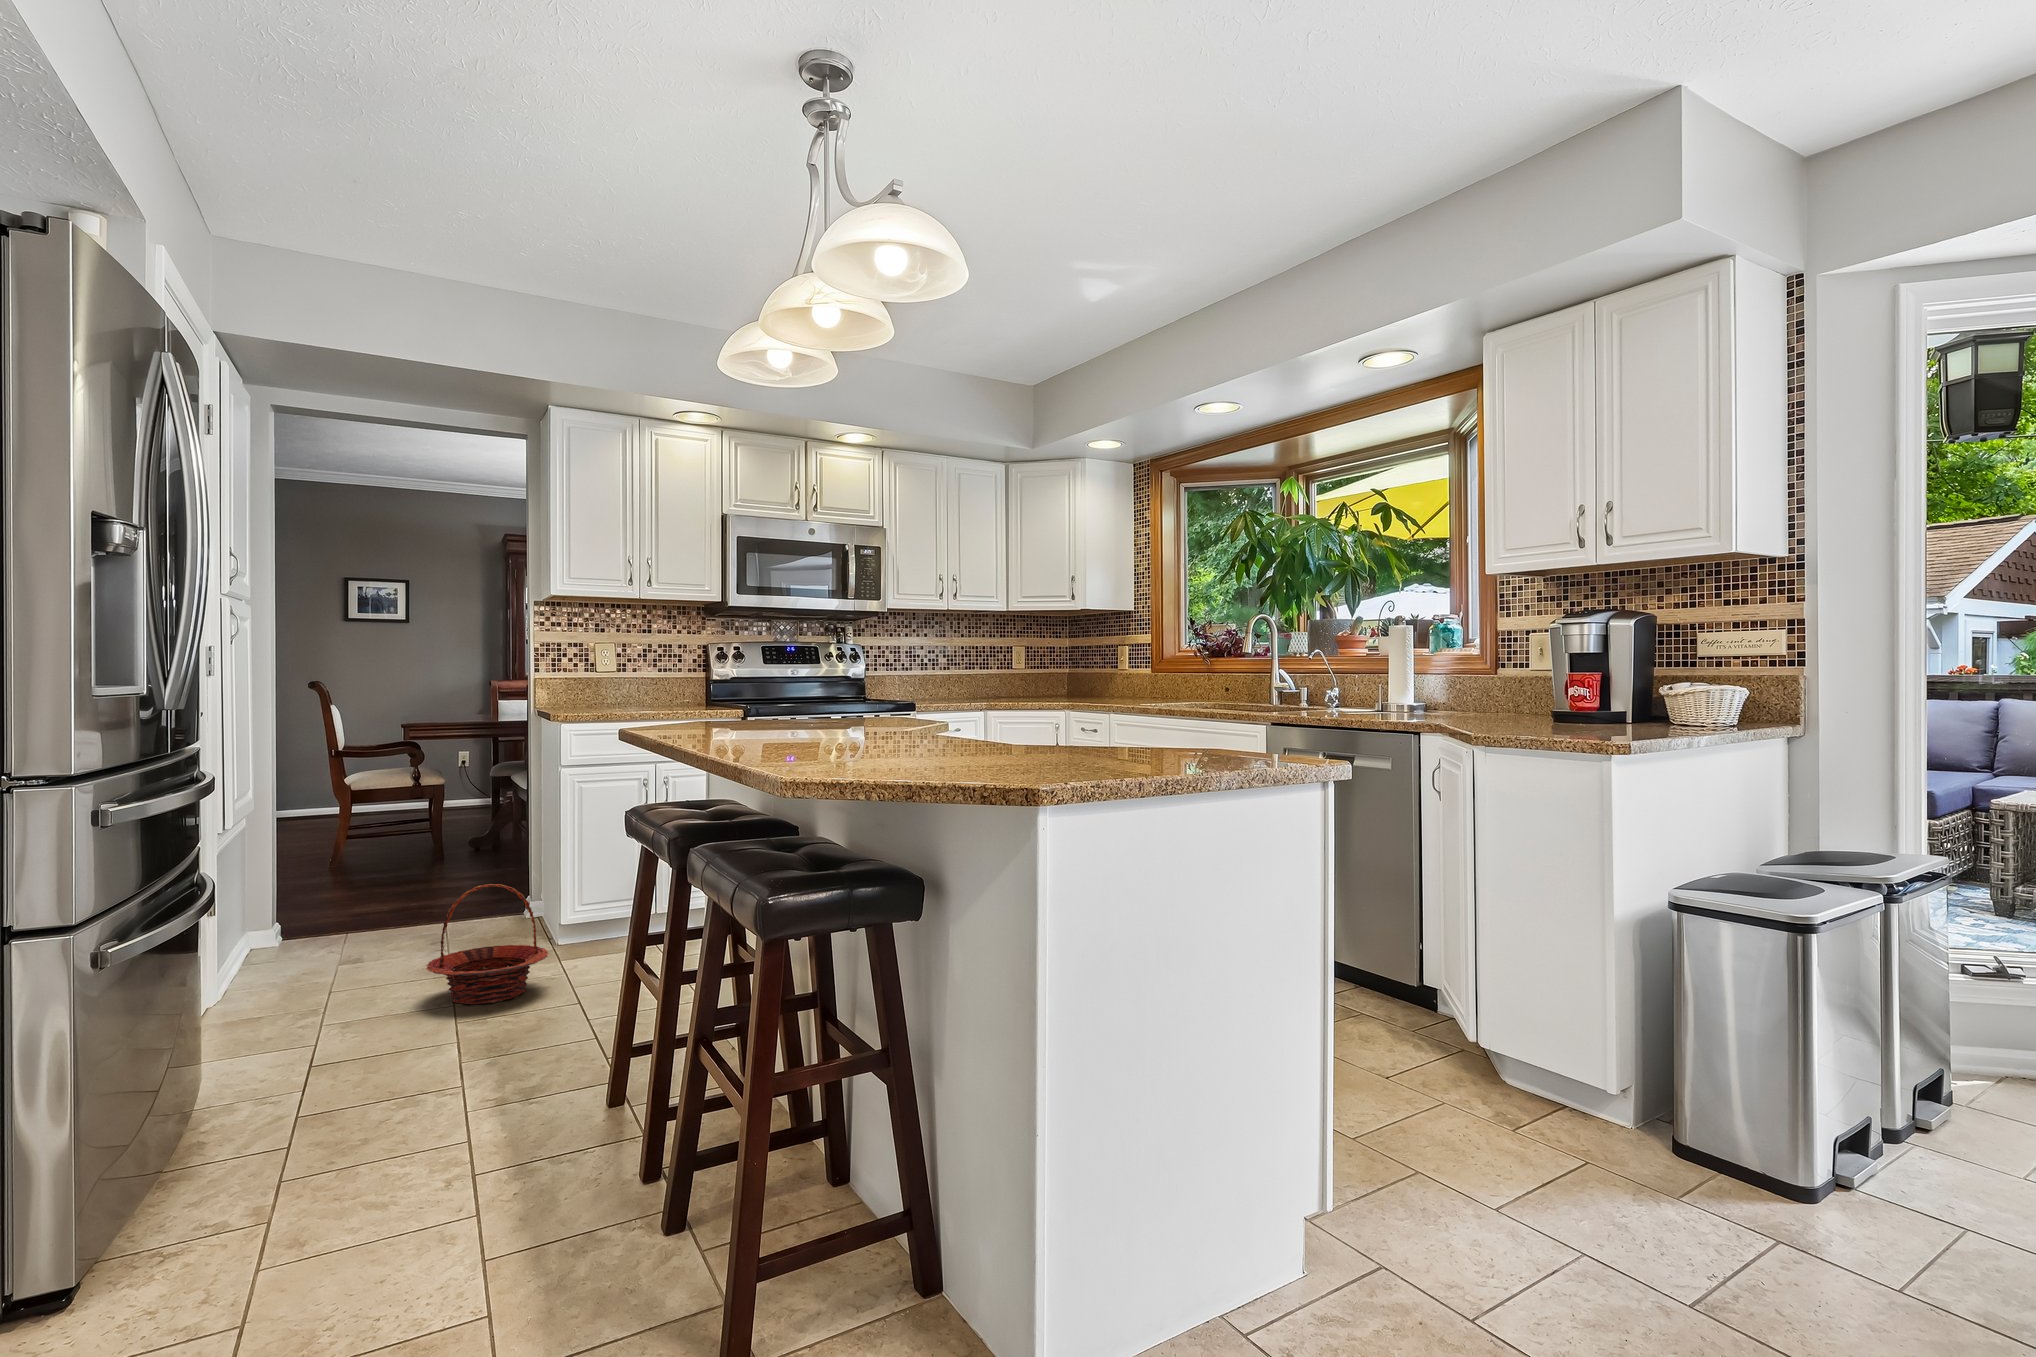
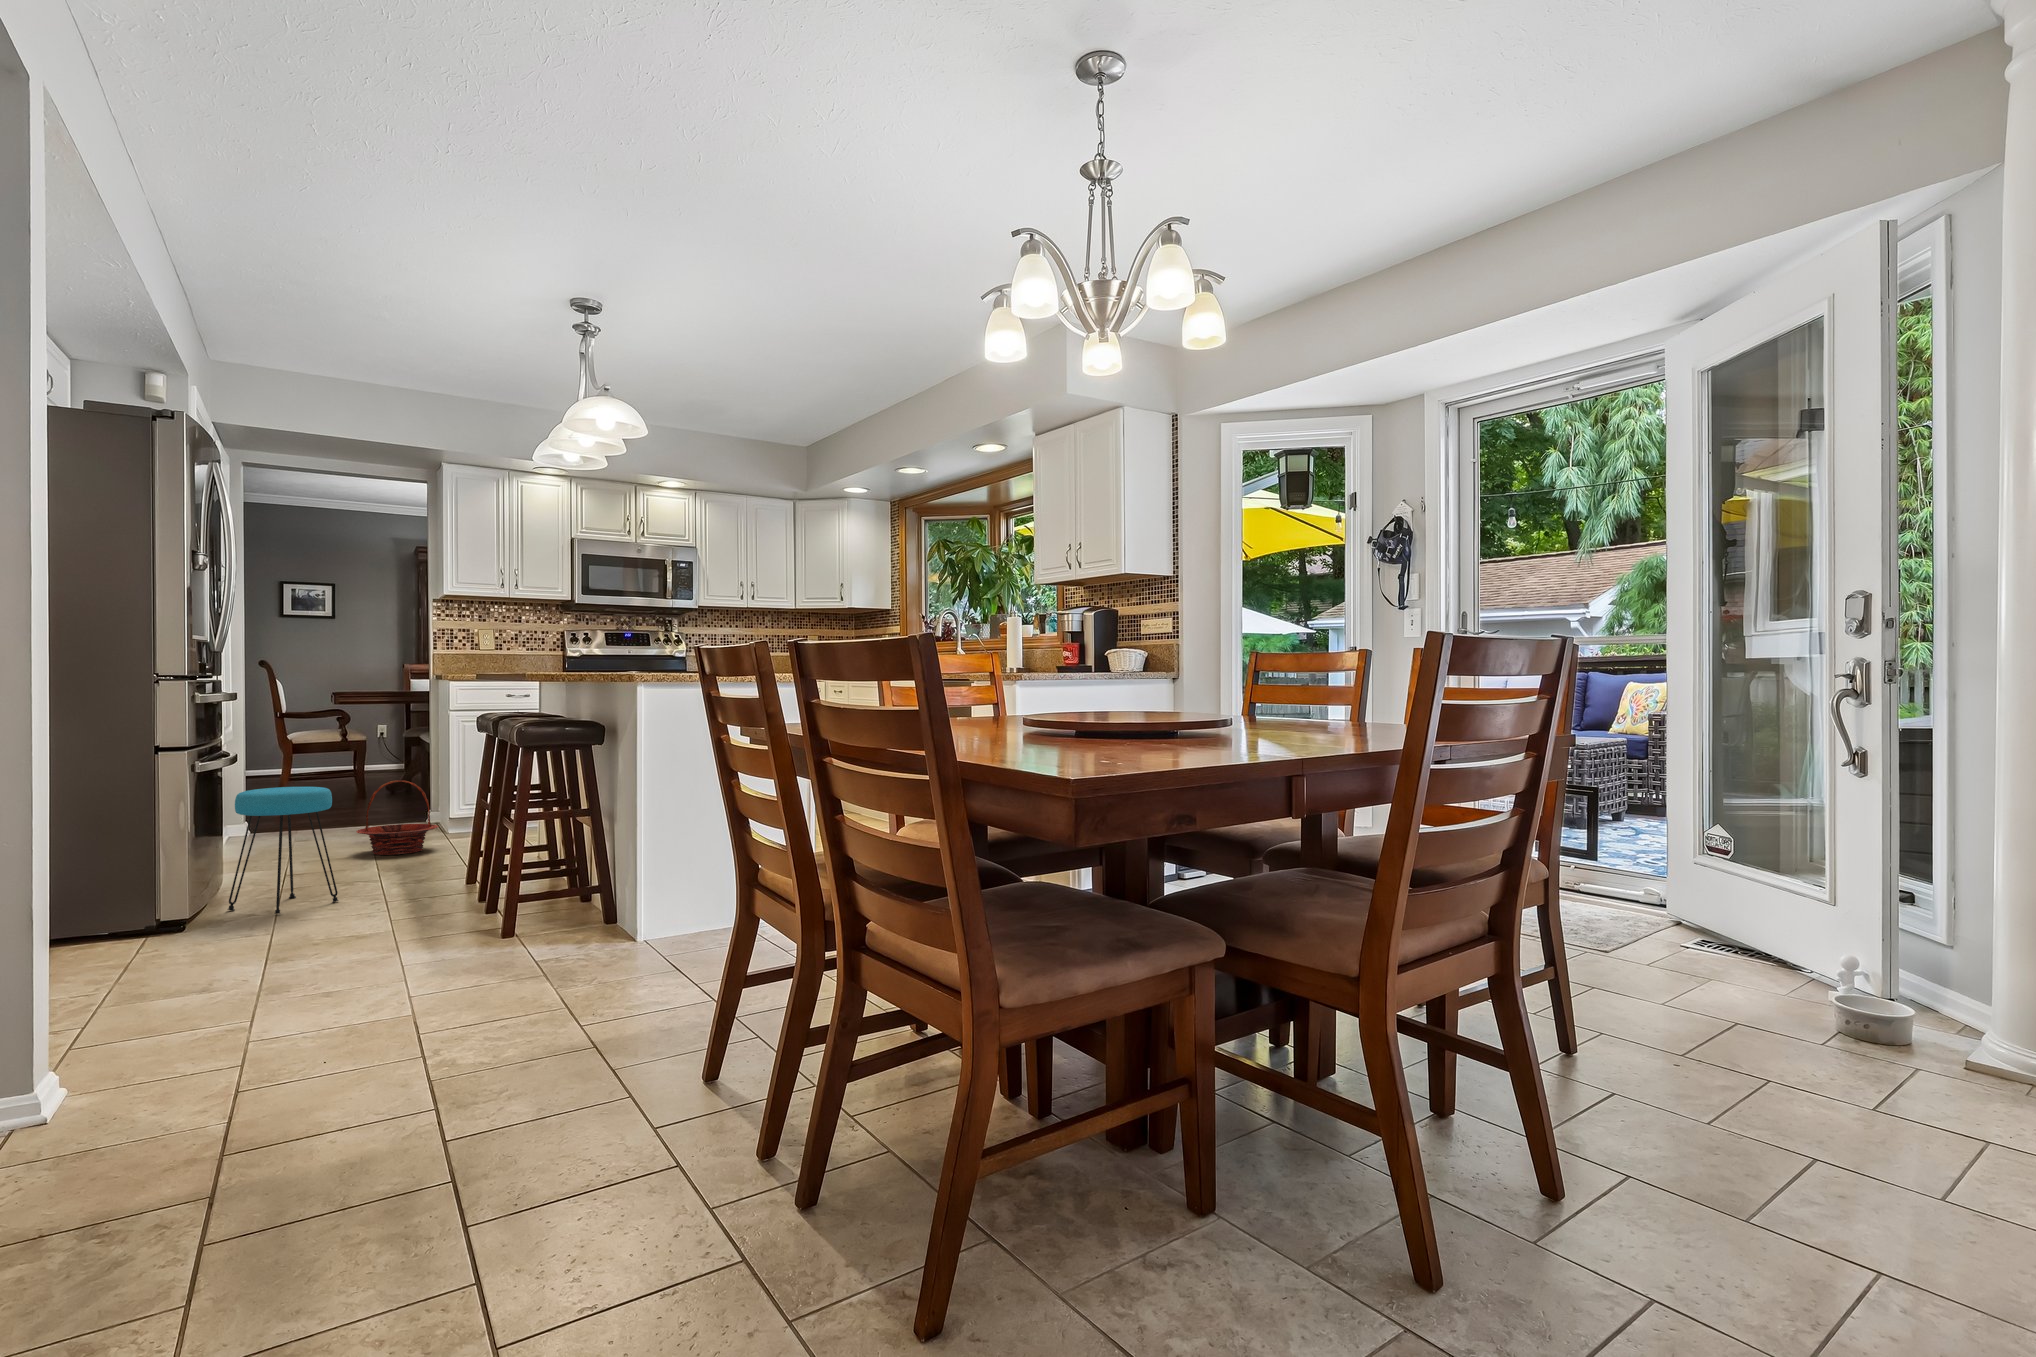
stool: none [181,951,389,1223] -> present [228,787,339,914]

